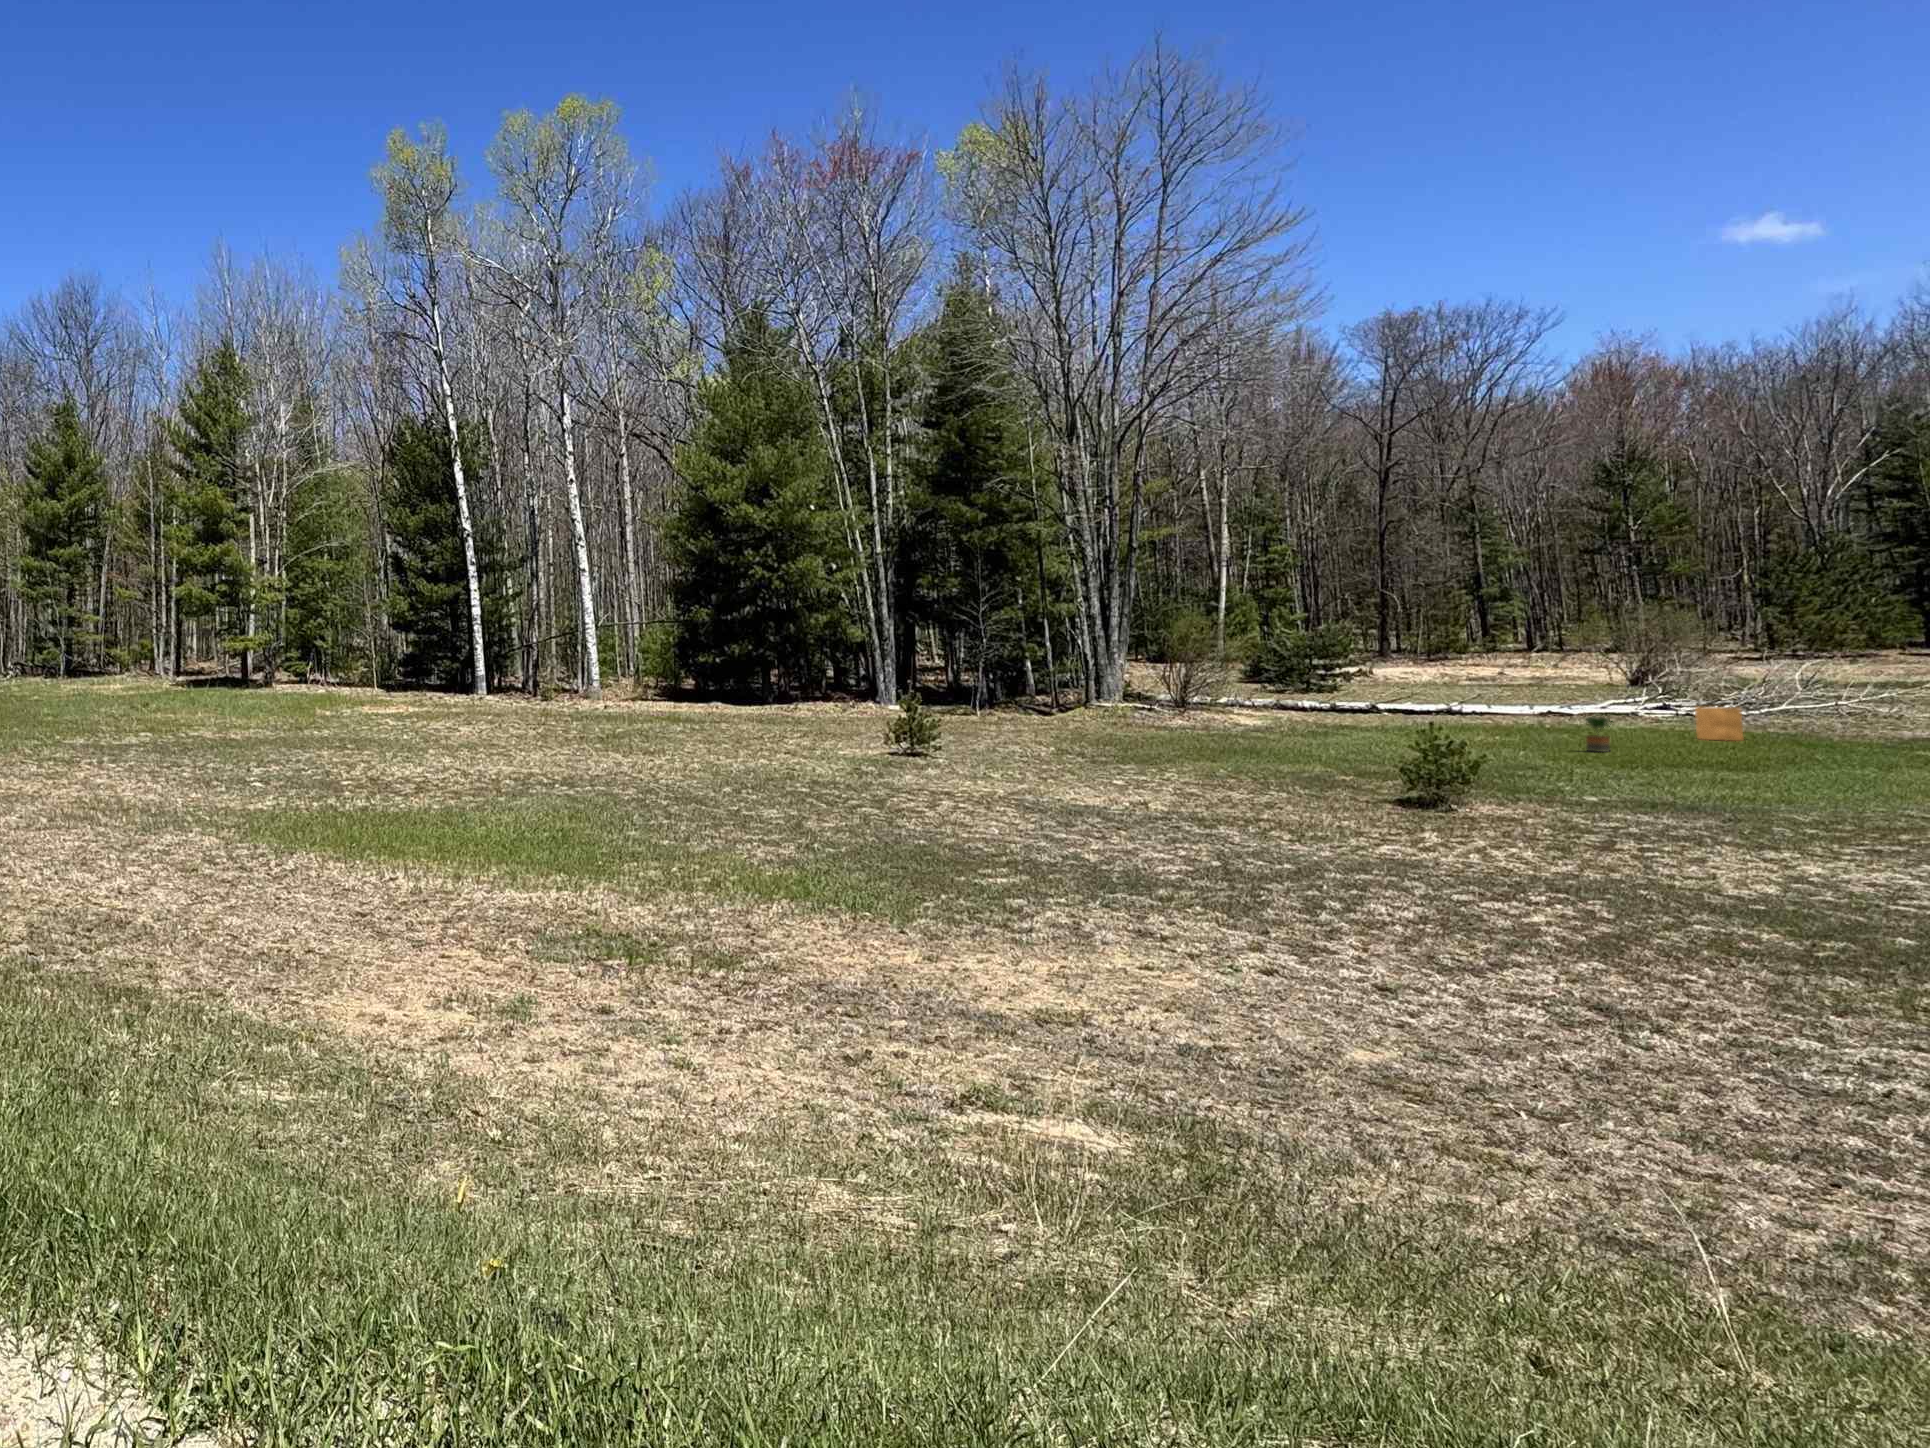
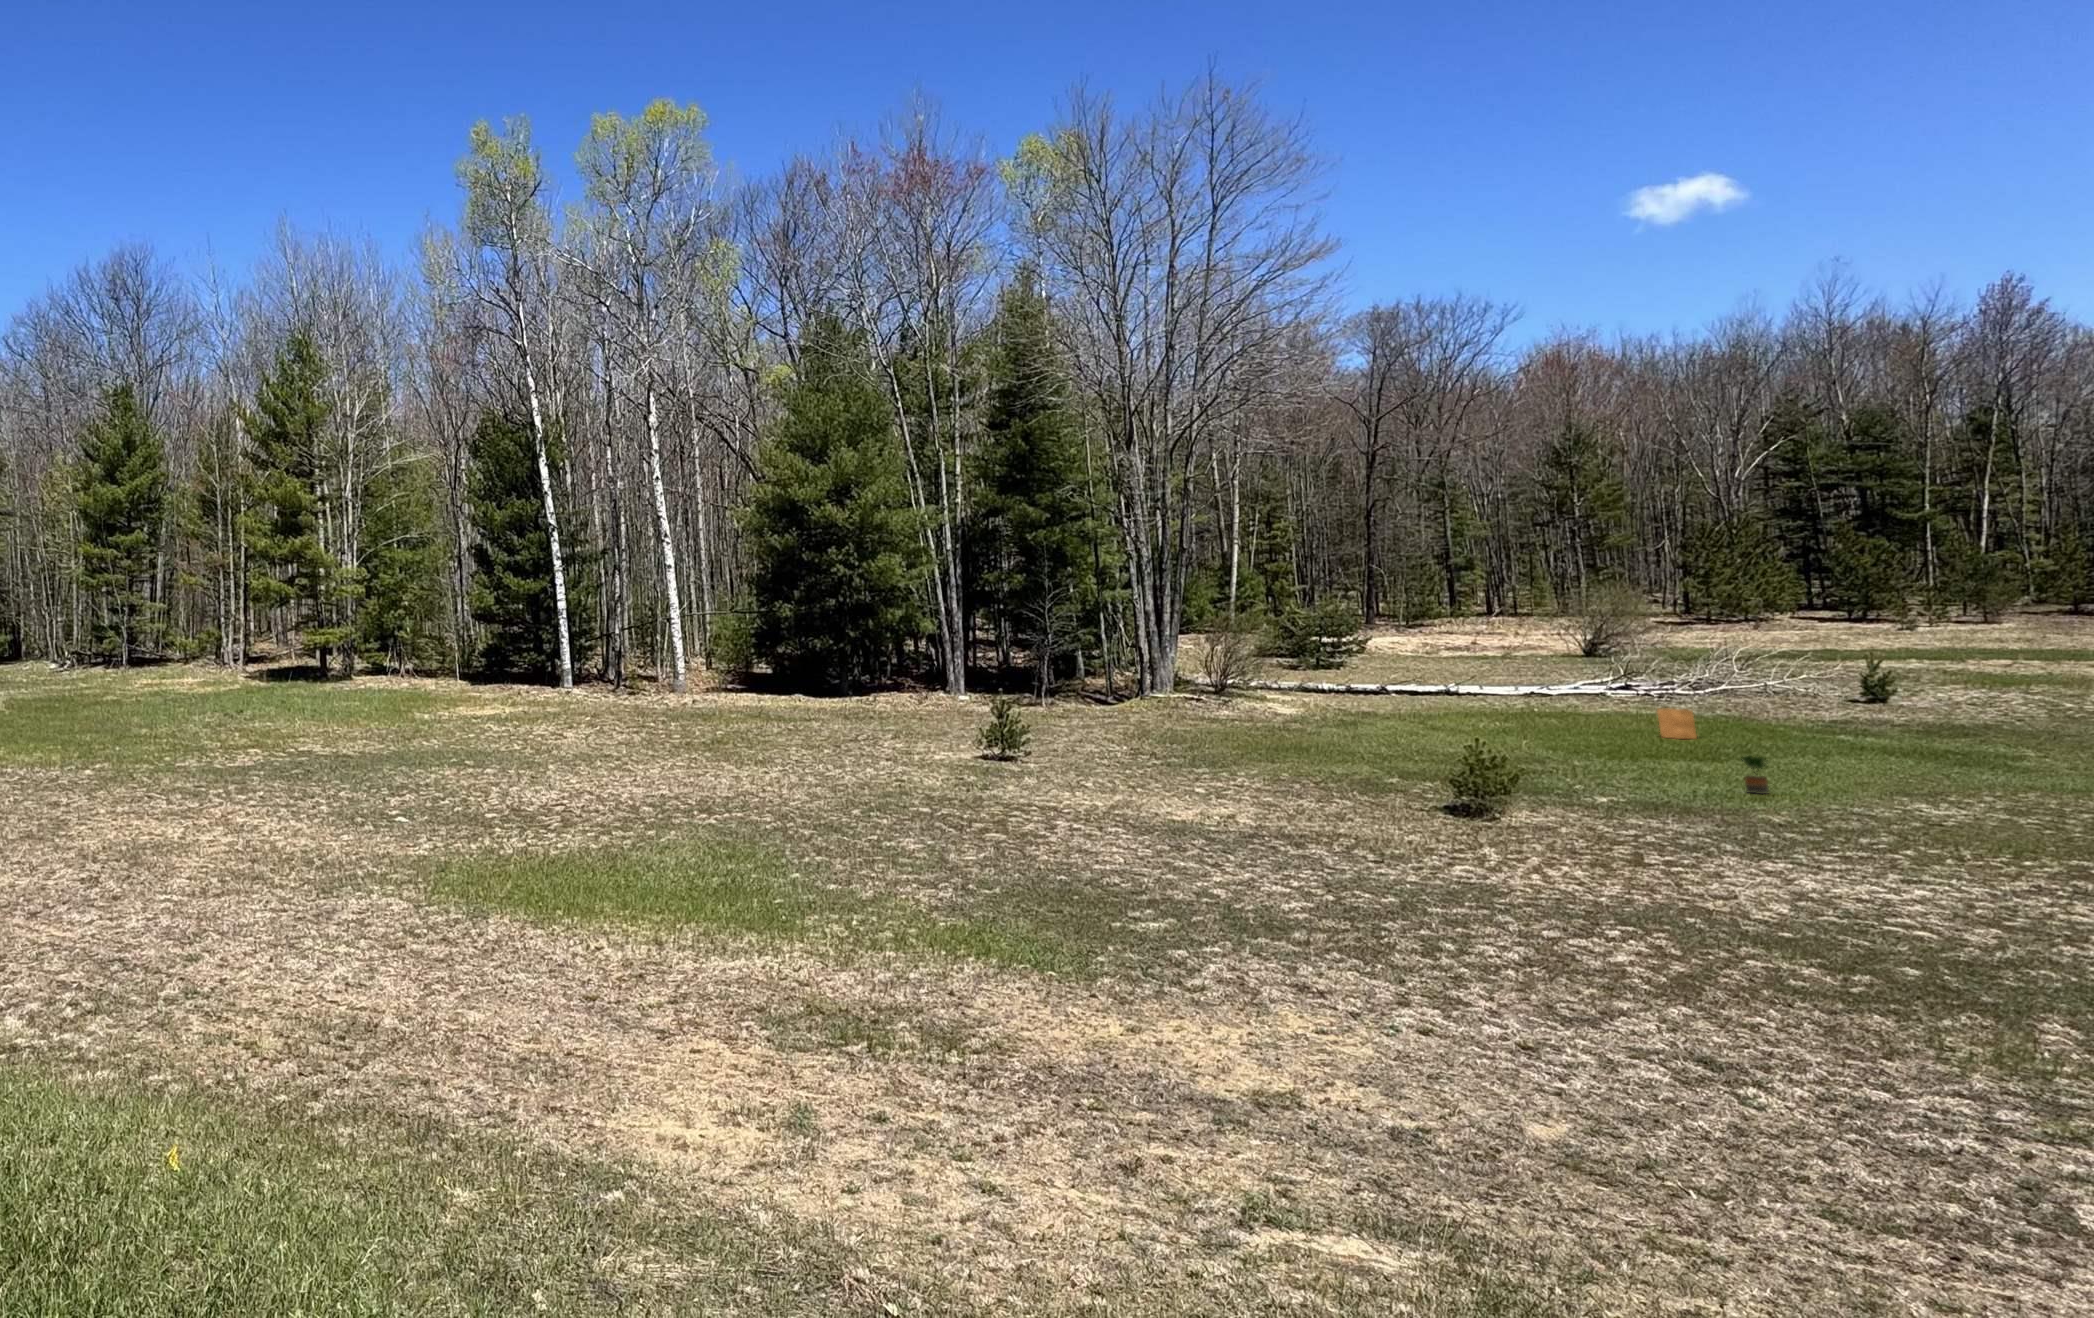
potted tree: present [1586,716,1613,752] -> present [1741,756,1769,794]

